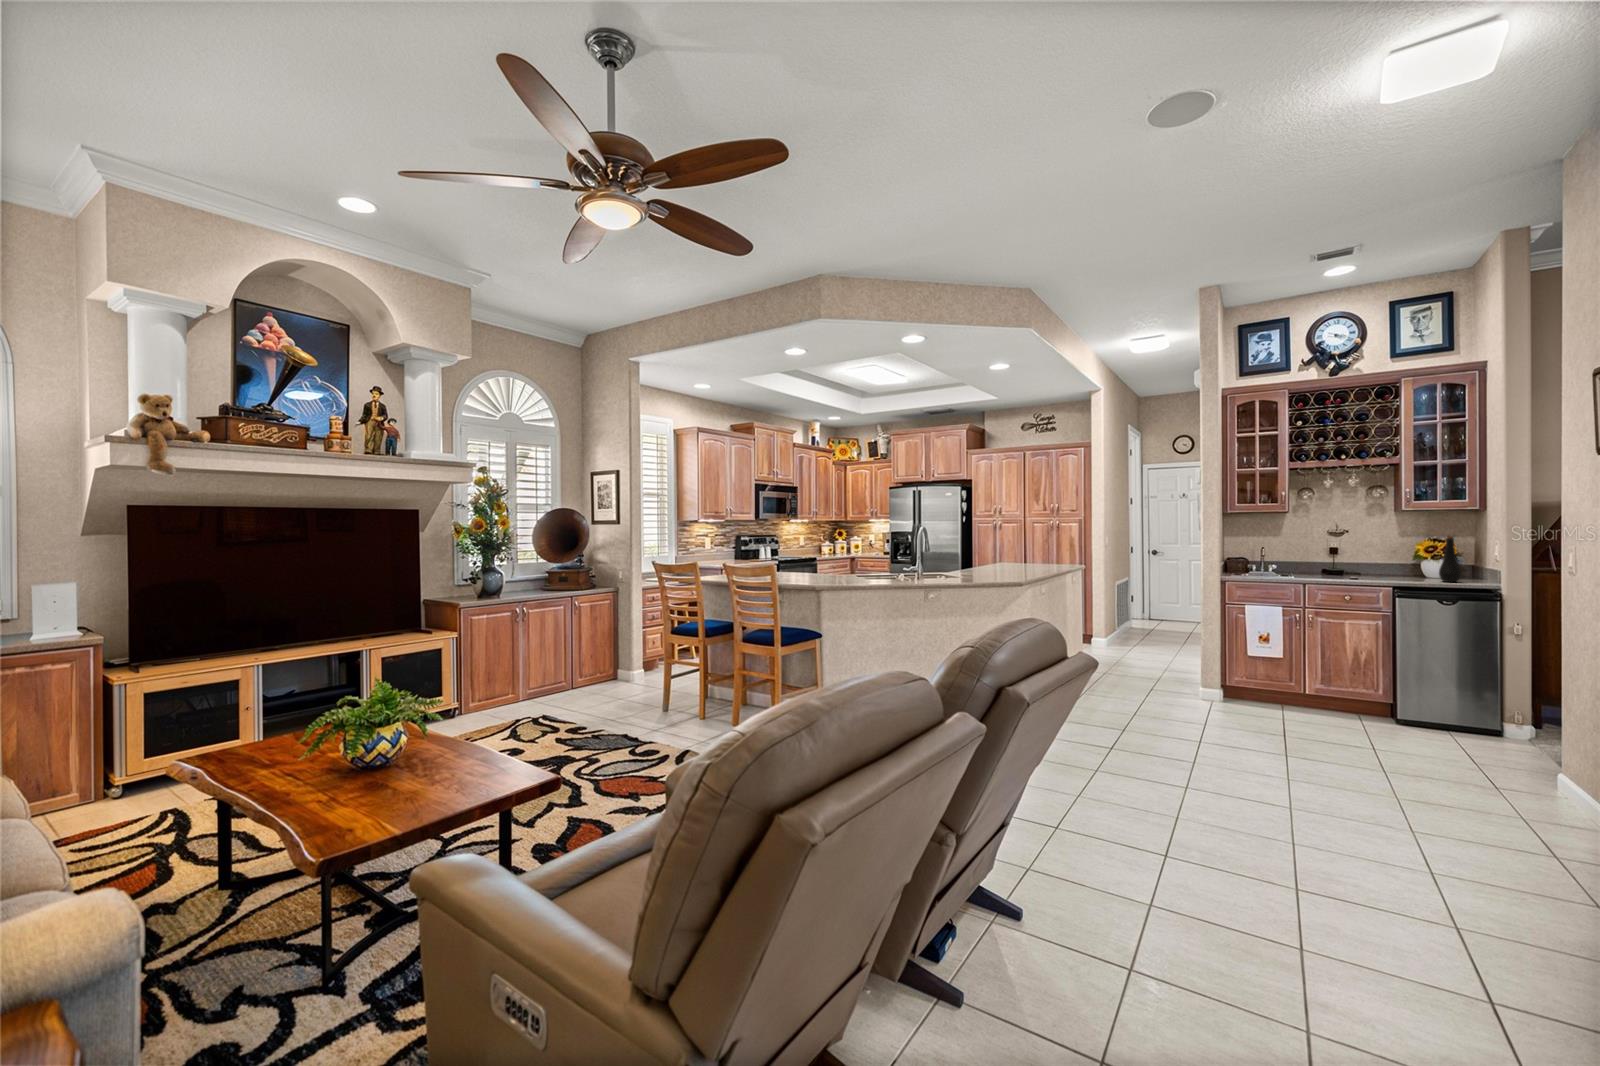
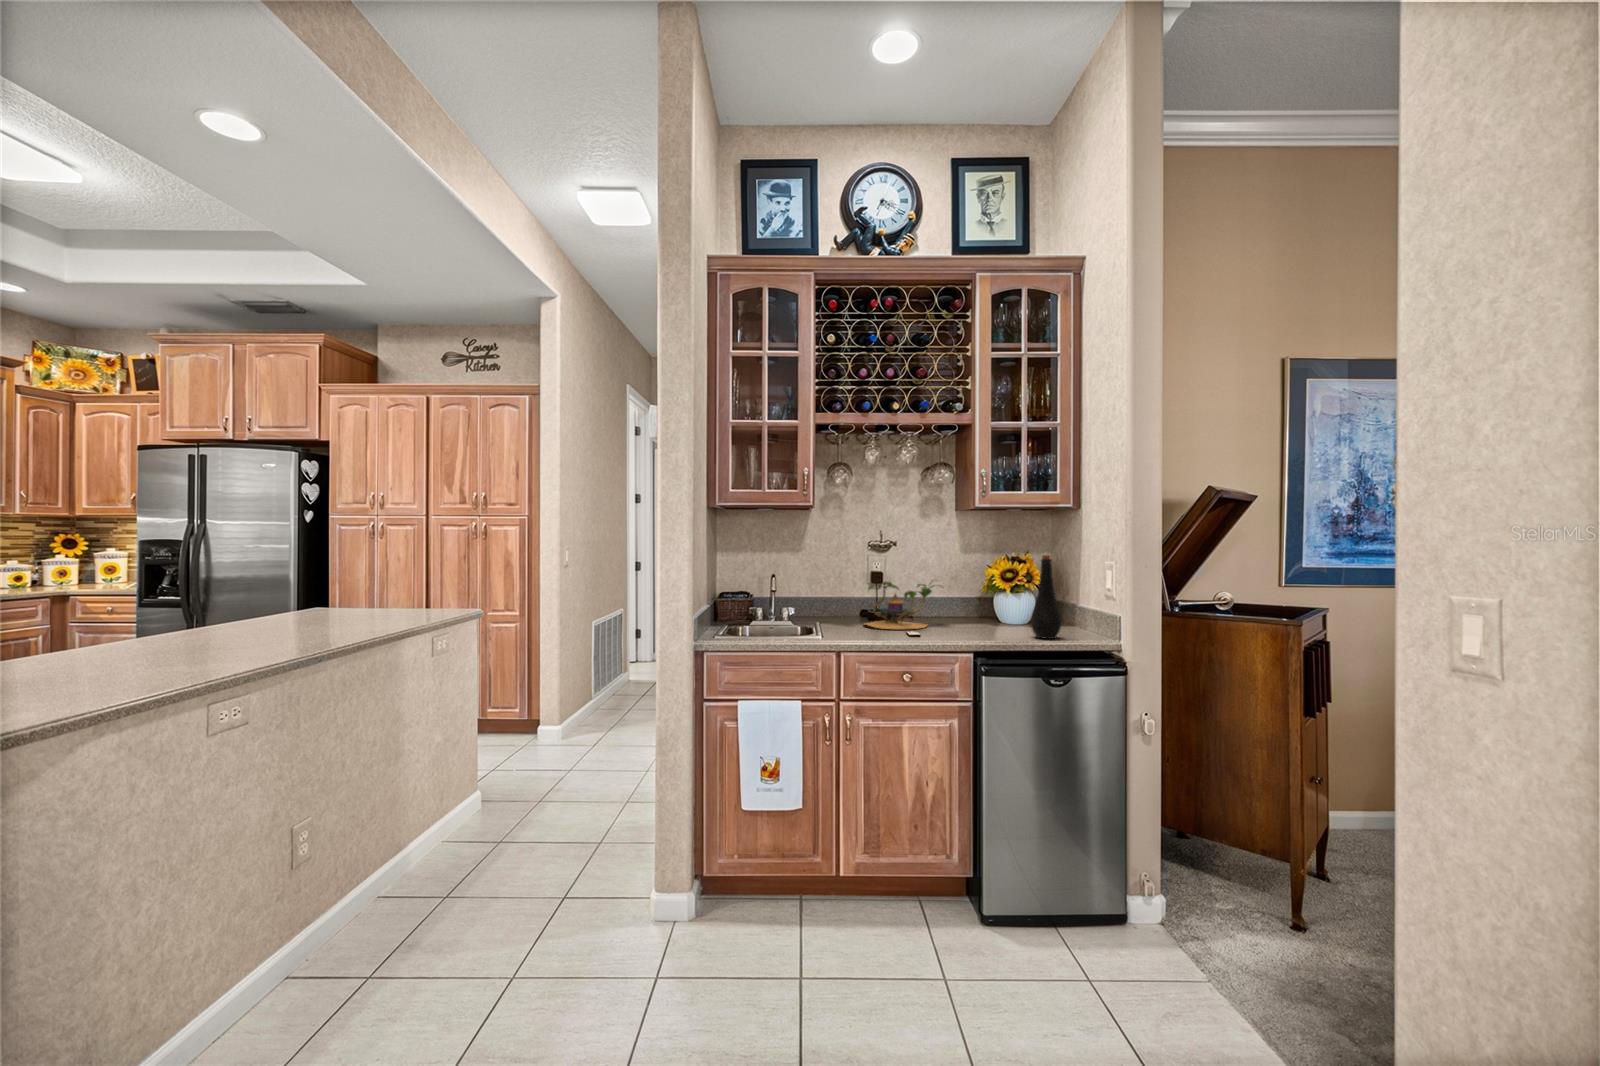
plant: none [1321,551,1380,577] -> present [866,582,935,629]

